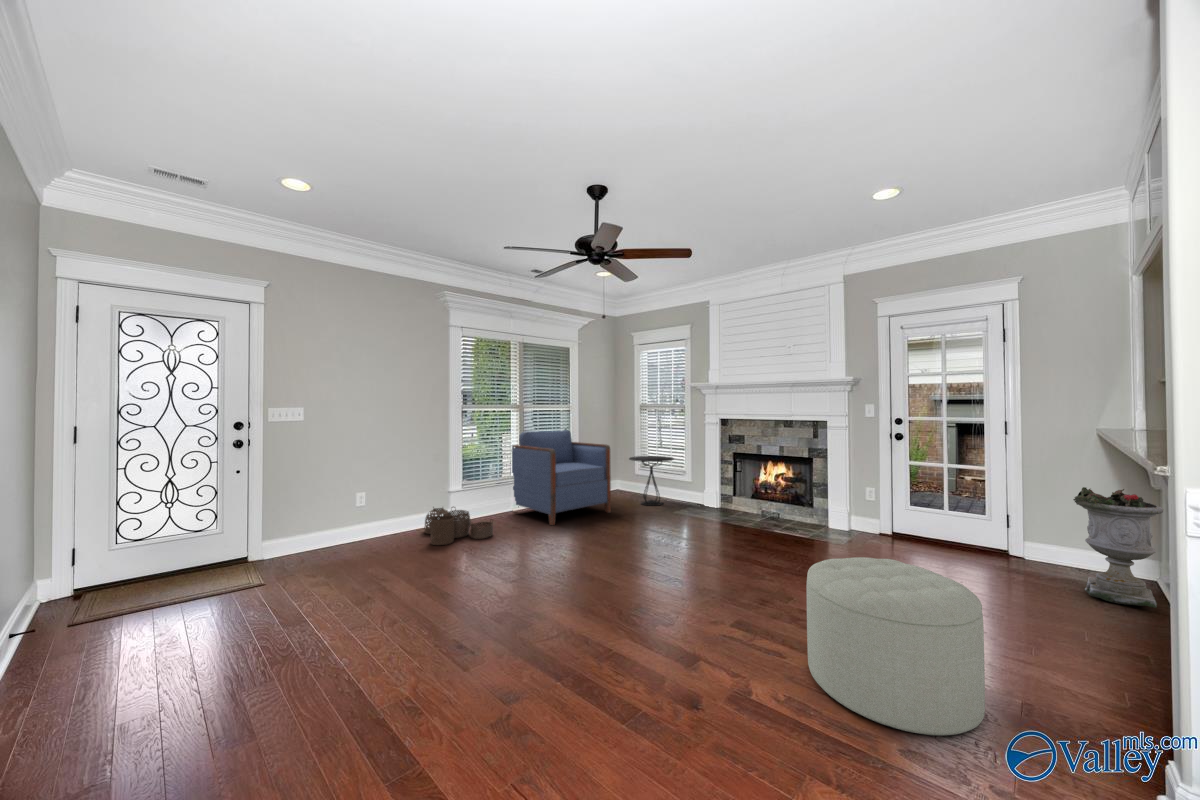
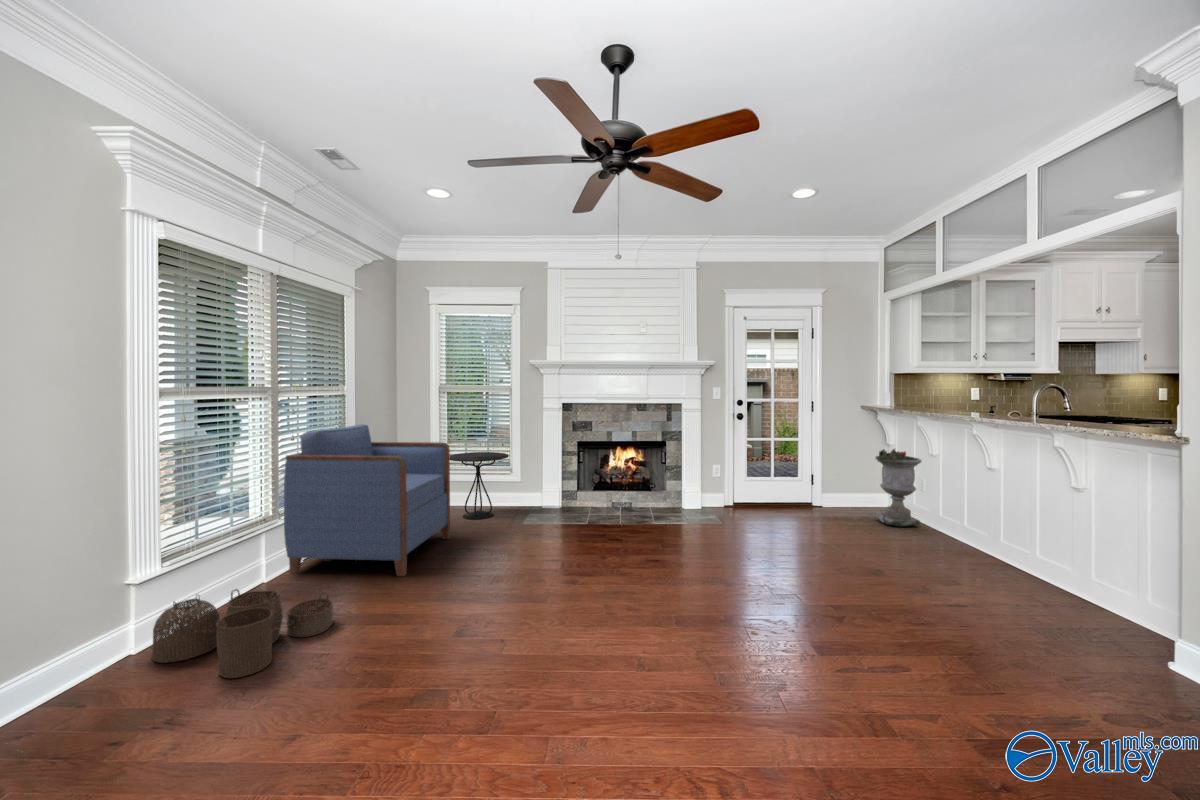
ottoman: present [806,557,985,735] -> none [888,525,1041,660]

